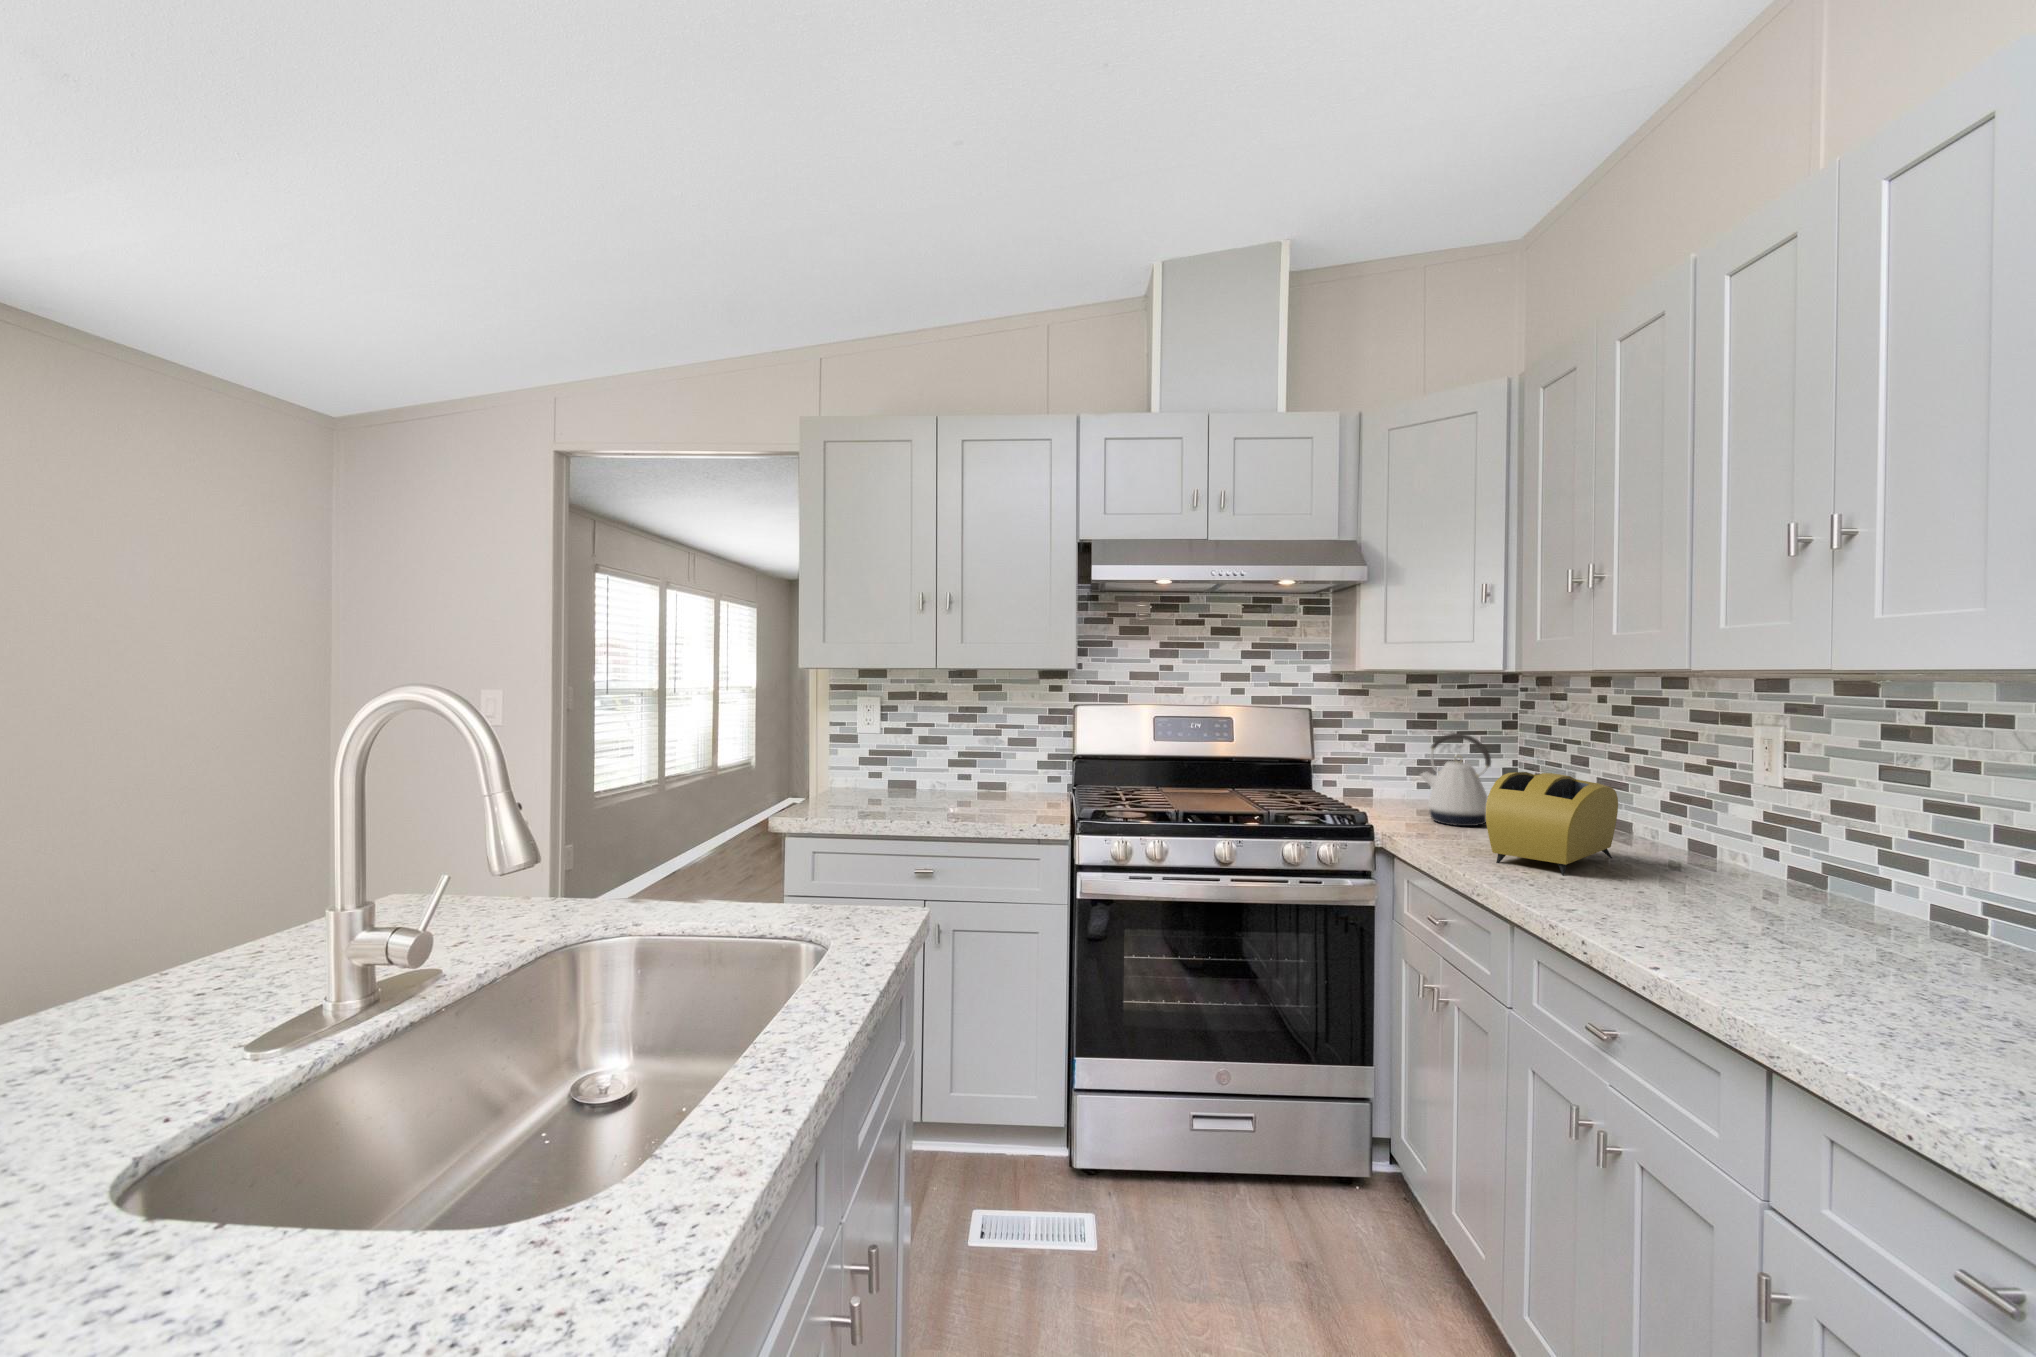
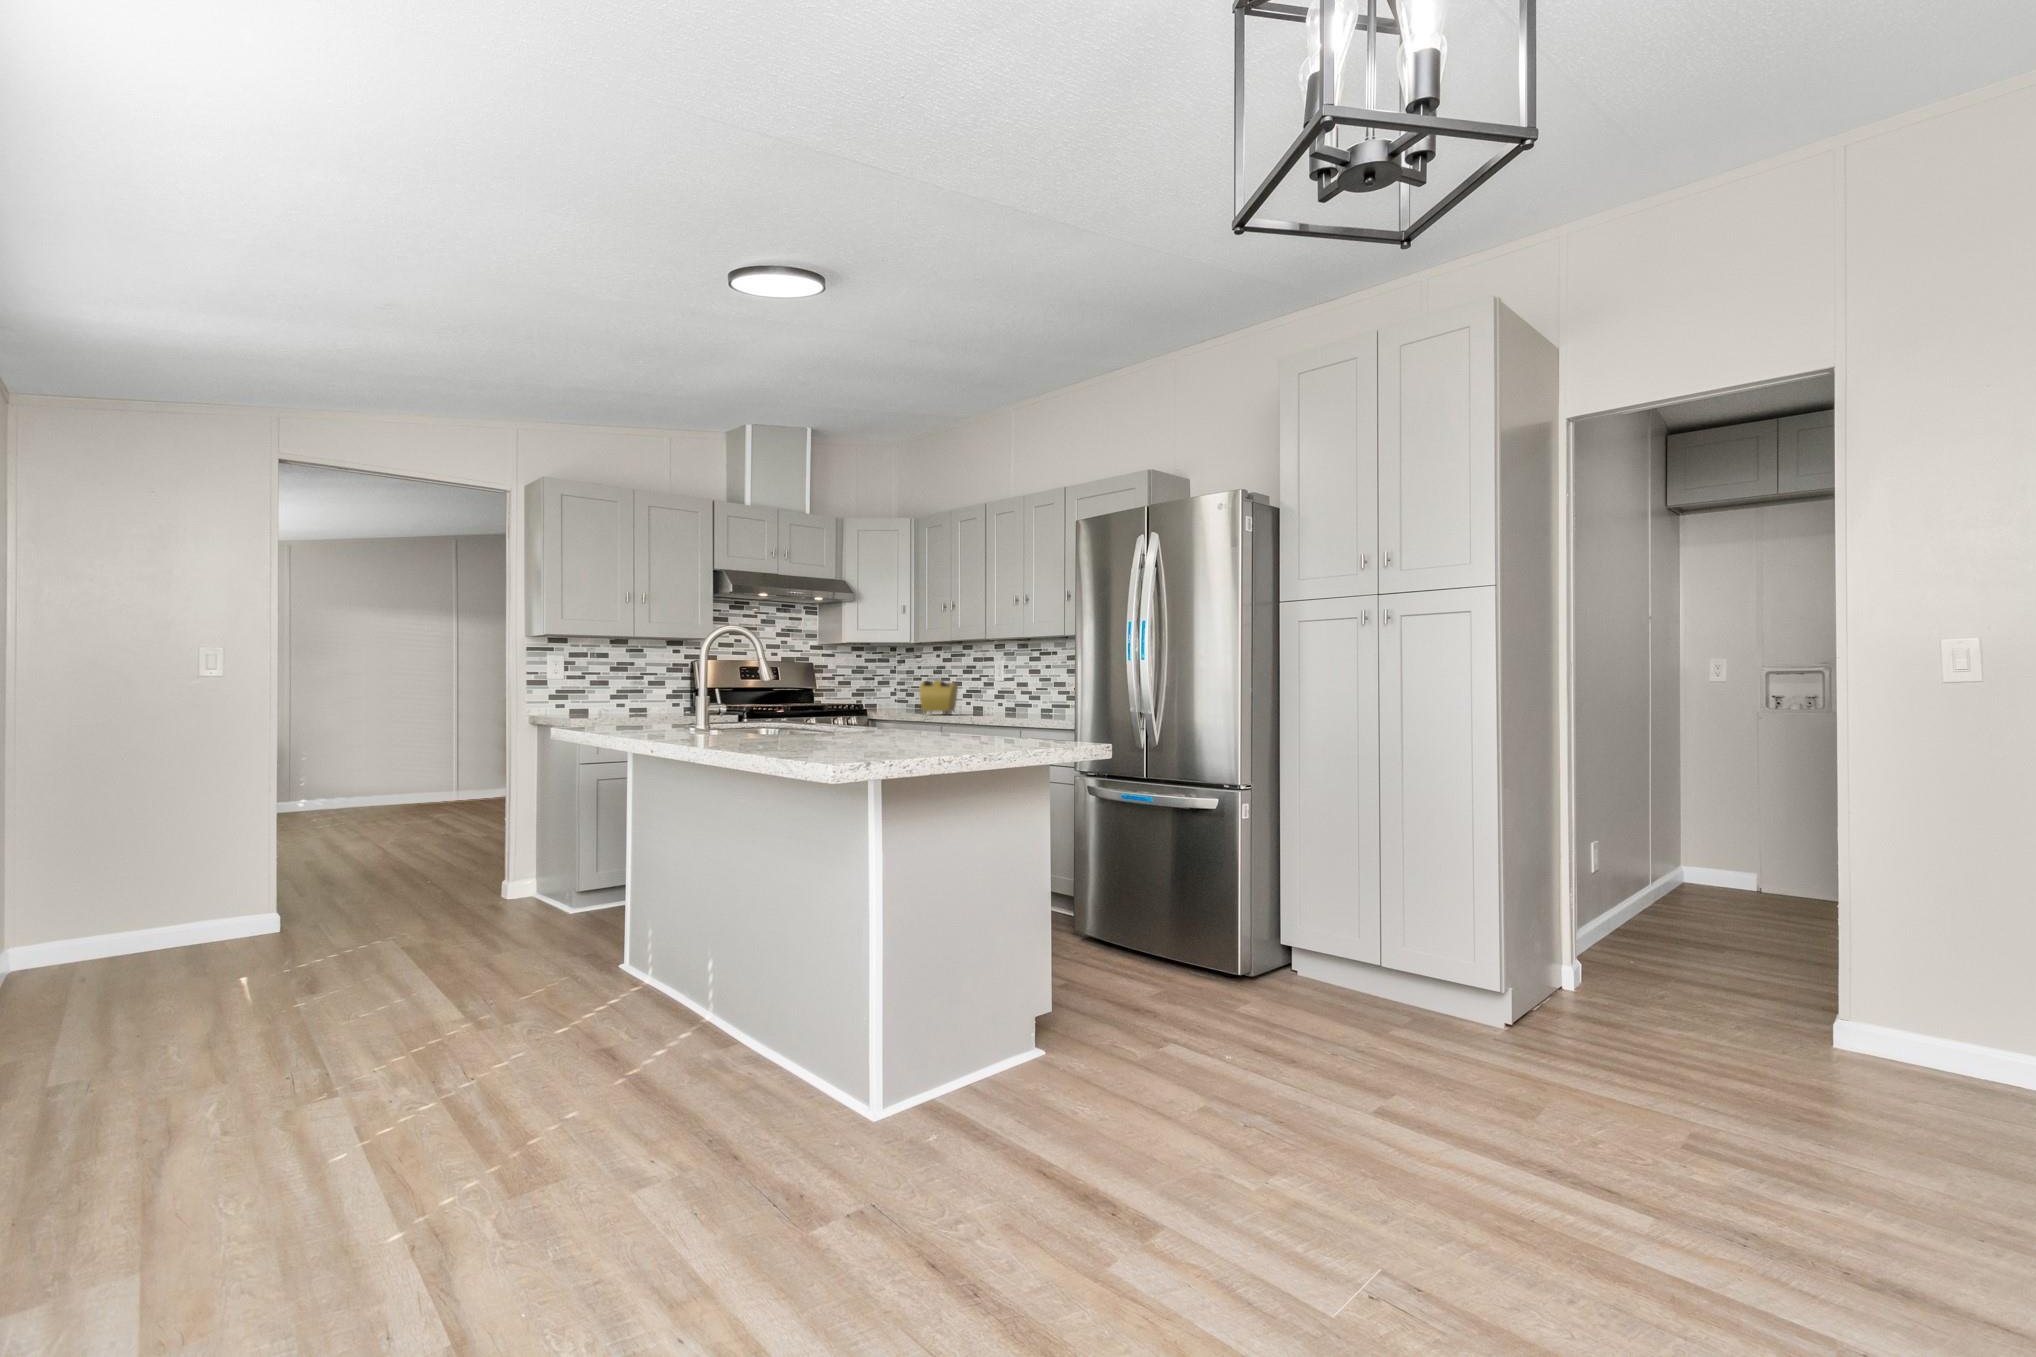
kettle: present [1420,733,1491,826] -> none [871,671,905,713]

